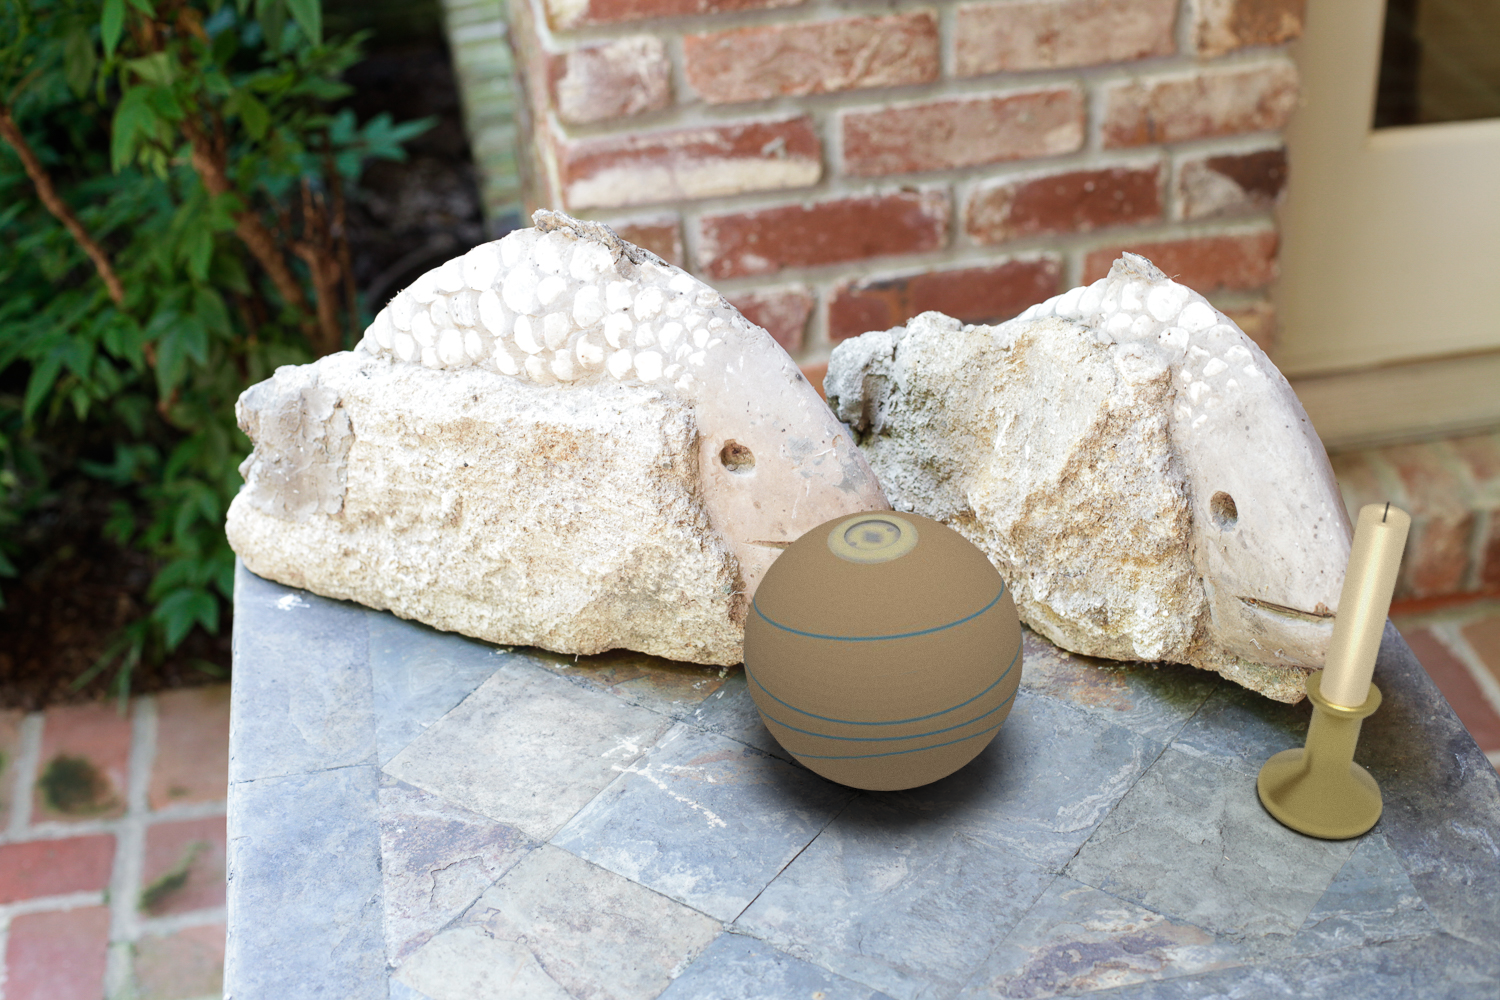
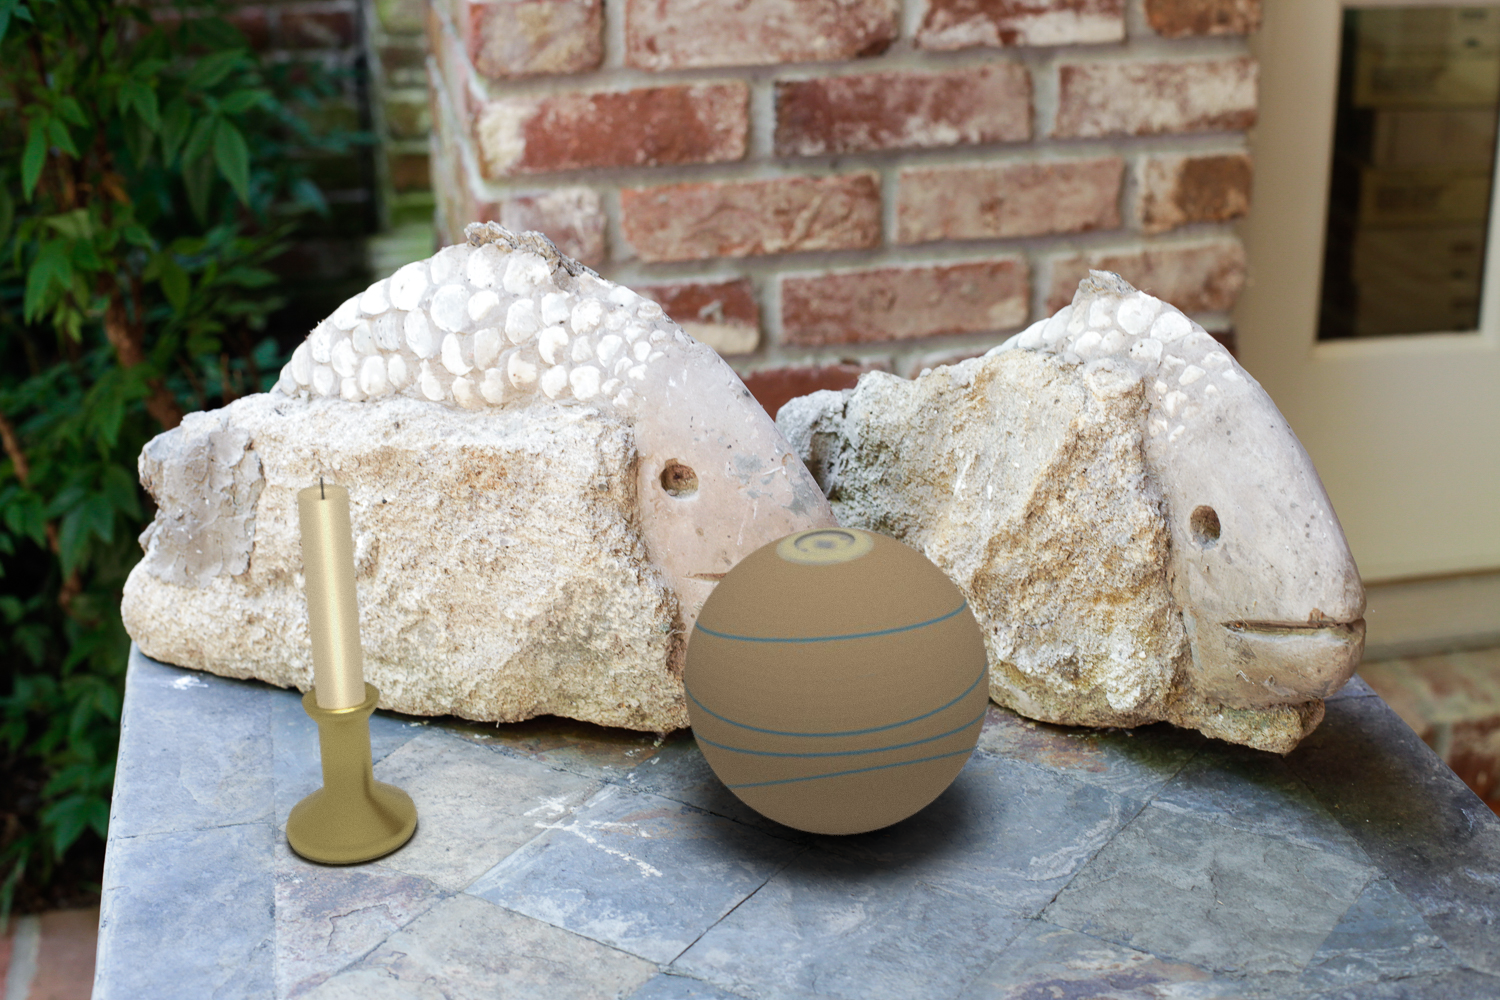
candle holder: present [1257,502,1411,839] -> present [286,477,418,864]

